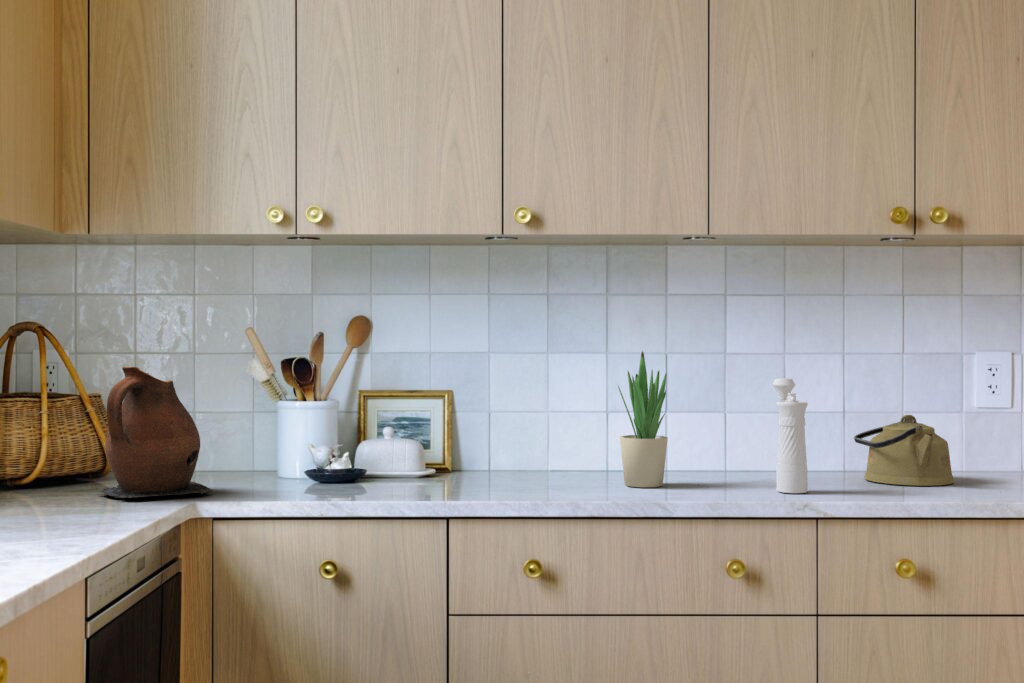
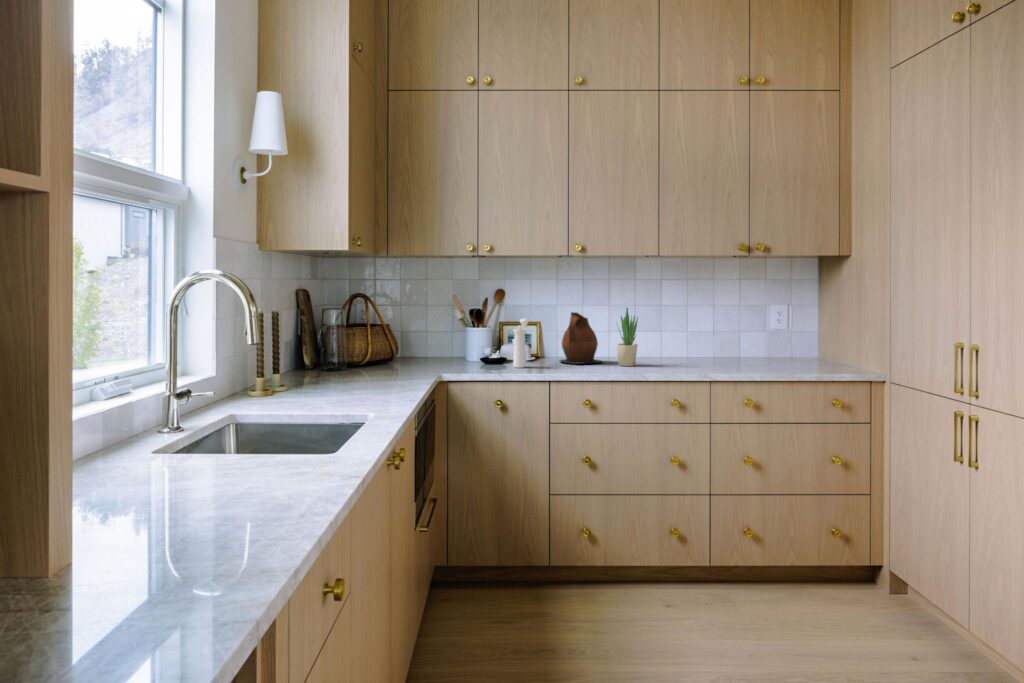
ceramic pitcher: present [96,367,213,498] -> present [560,312,603,364]
pepper mill: present [772,378,808,493] -> present [513,319,529,368]
kettle: present [854,415,954,486] -> none [724,335,766,367]

